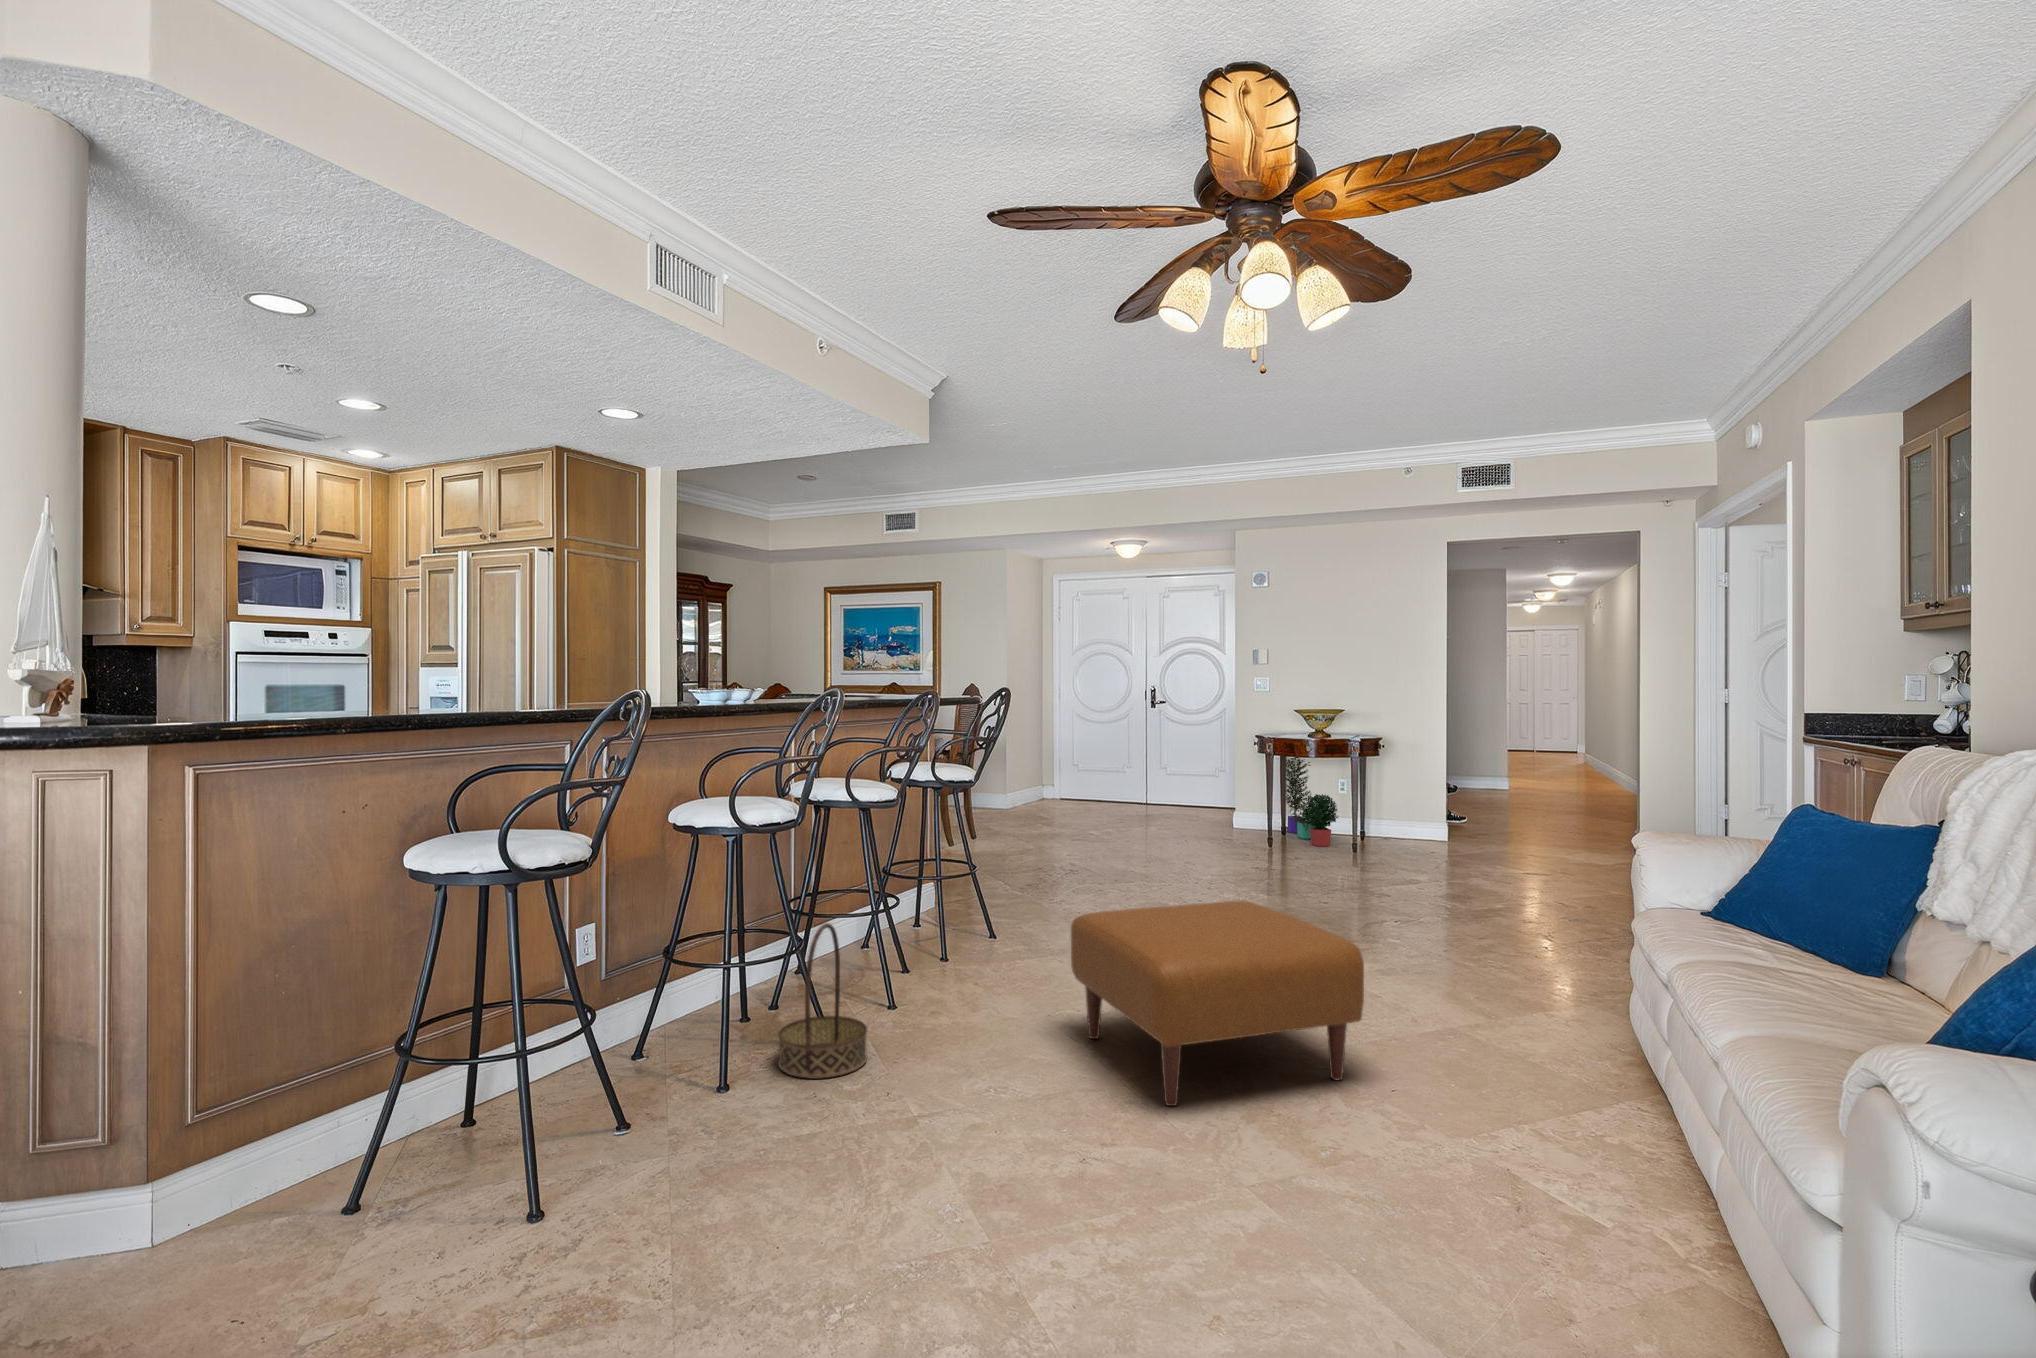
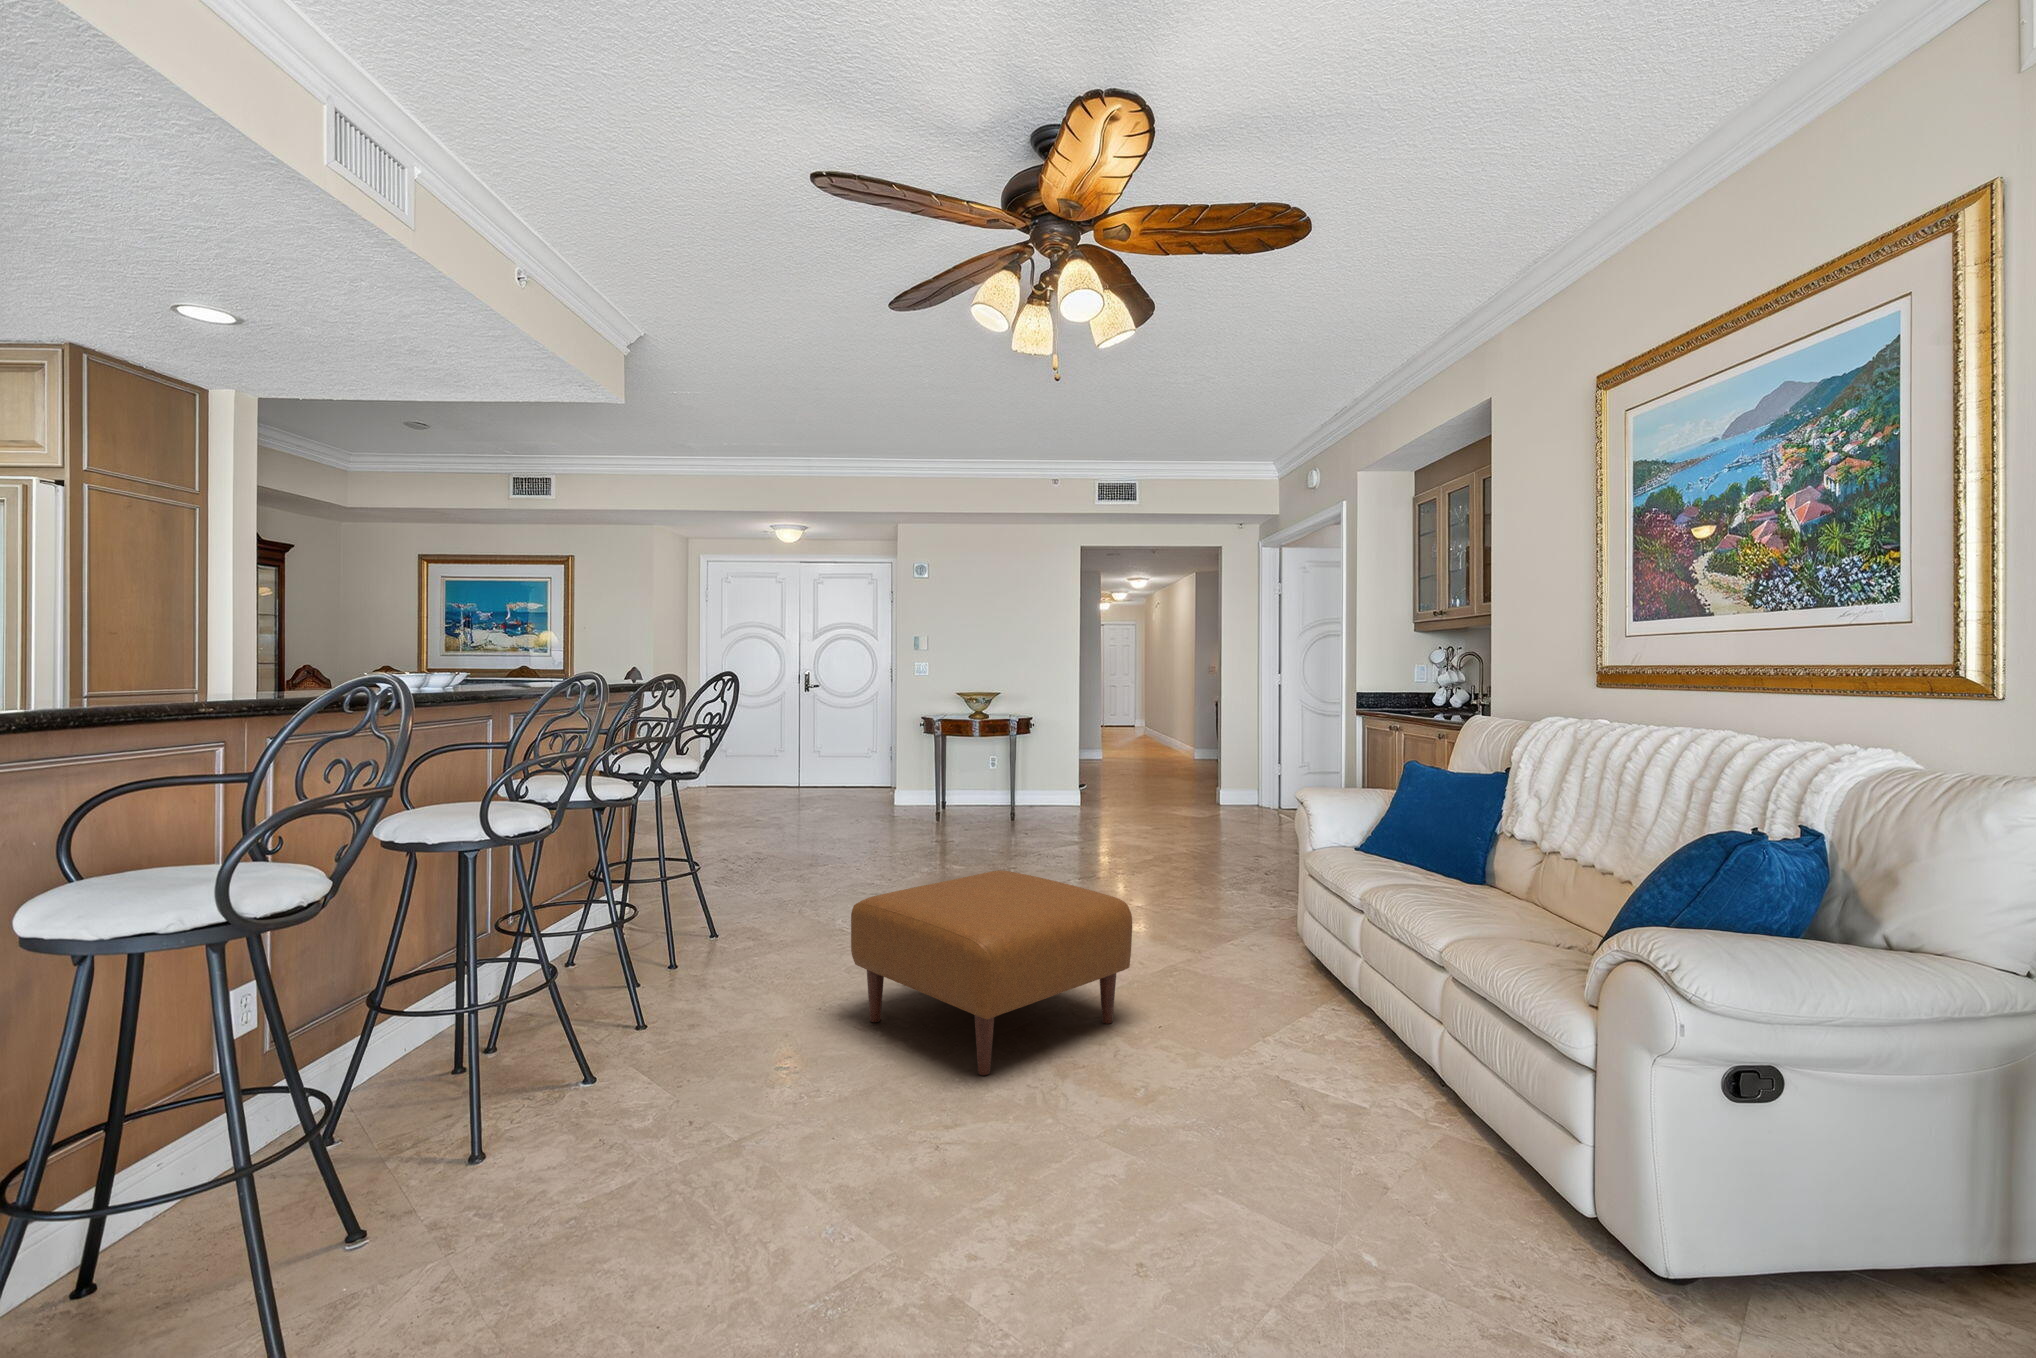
potted plant: present [1282,757,1338,846] -> none [933,725,990,814]
basket: present [778,923,867,1079] -> none [532,941,643,1124]

